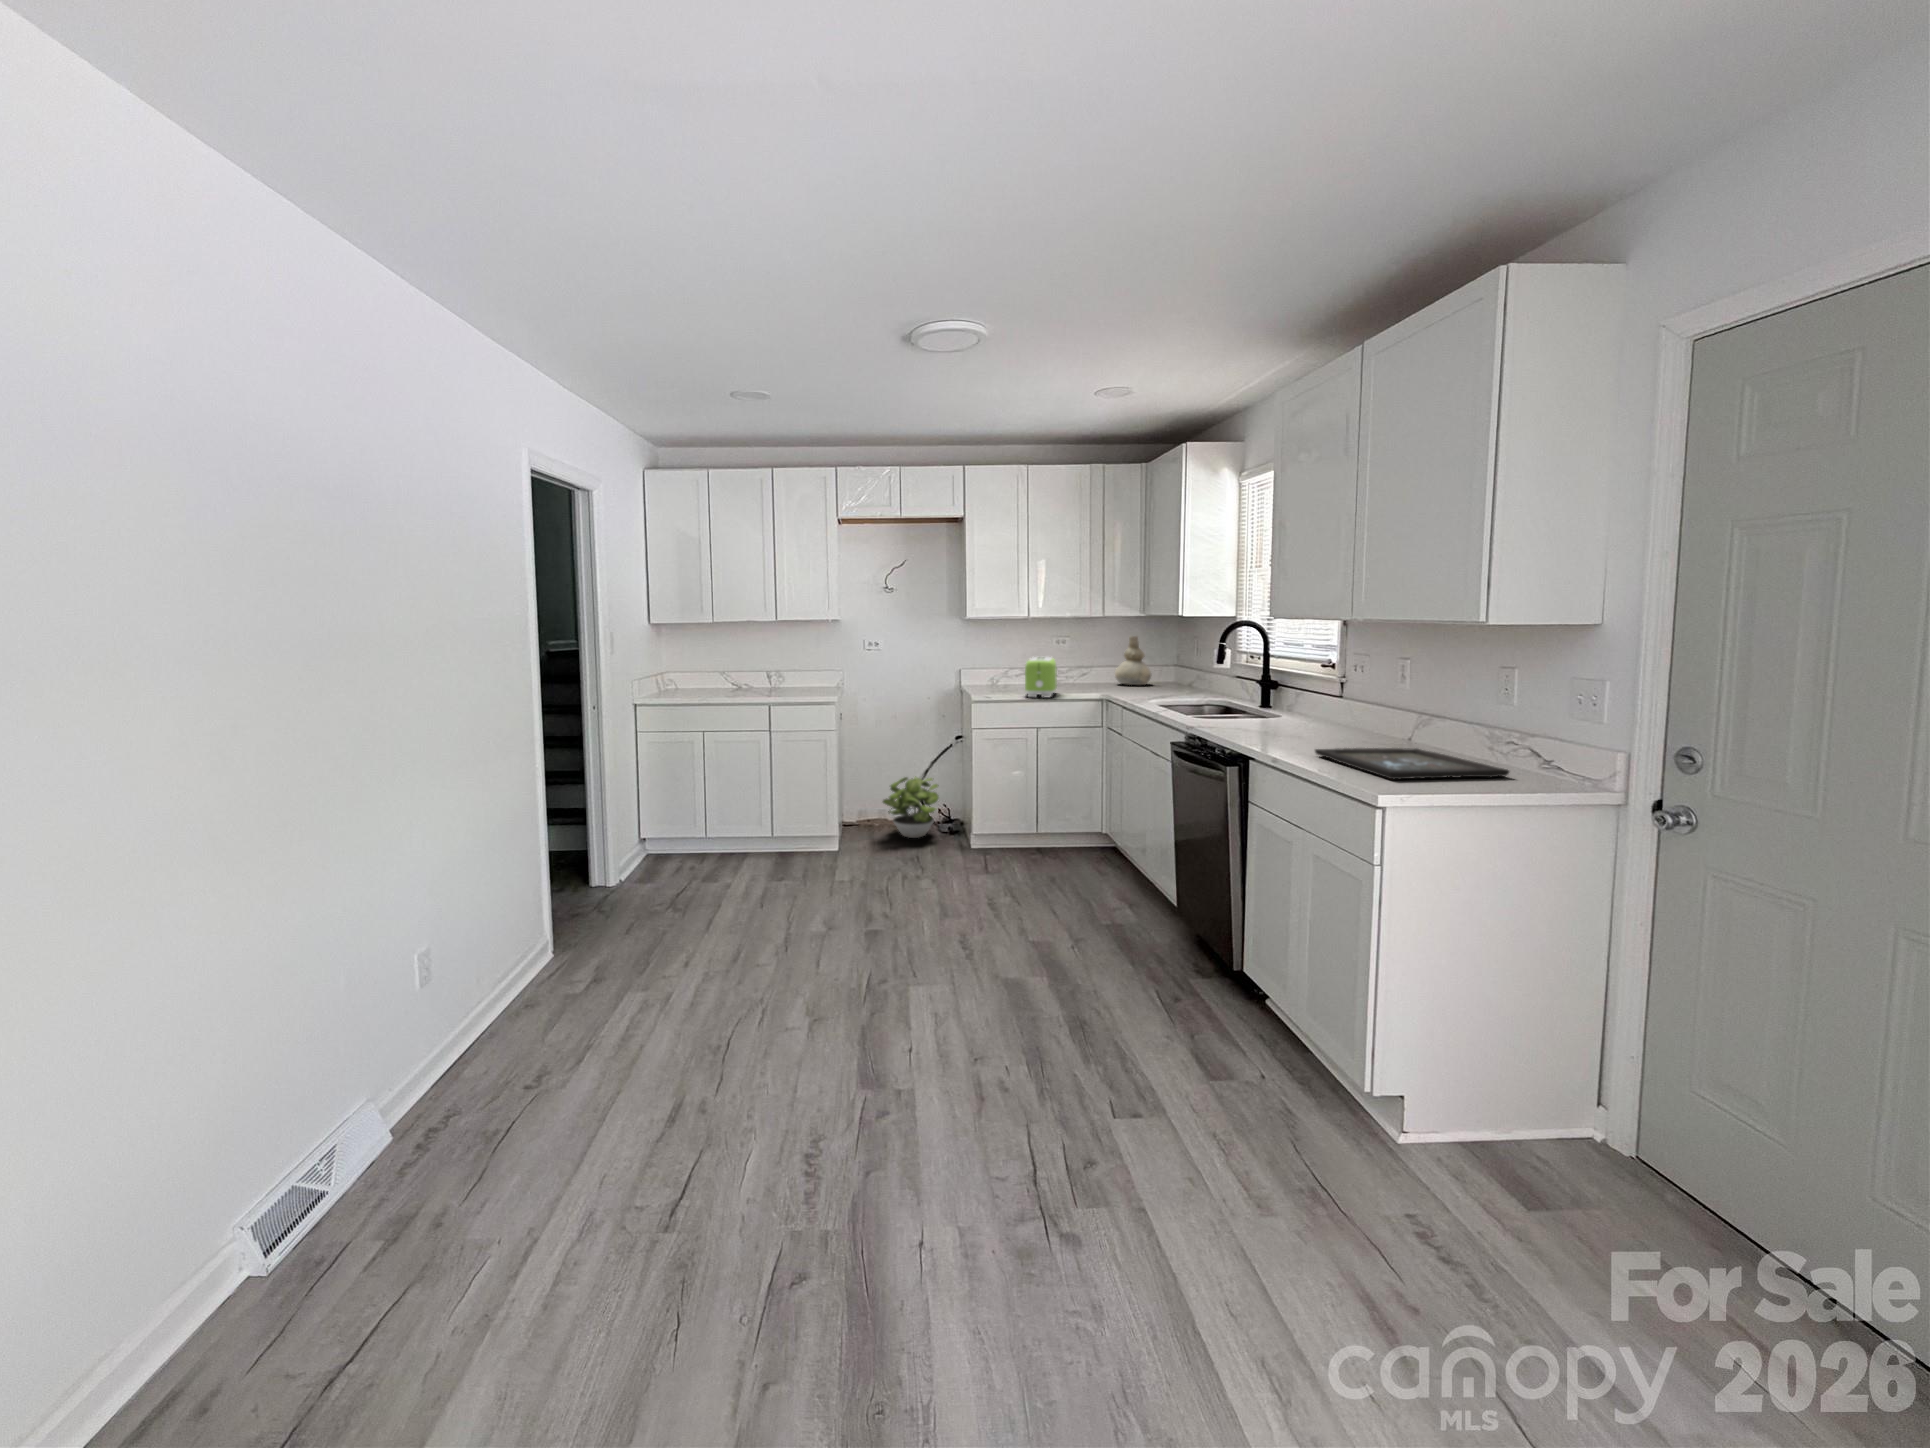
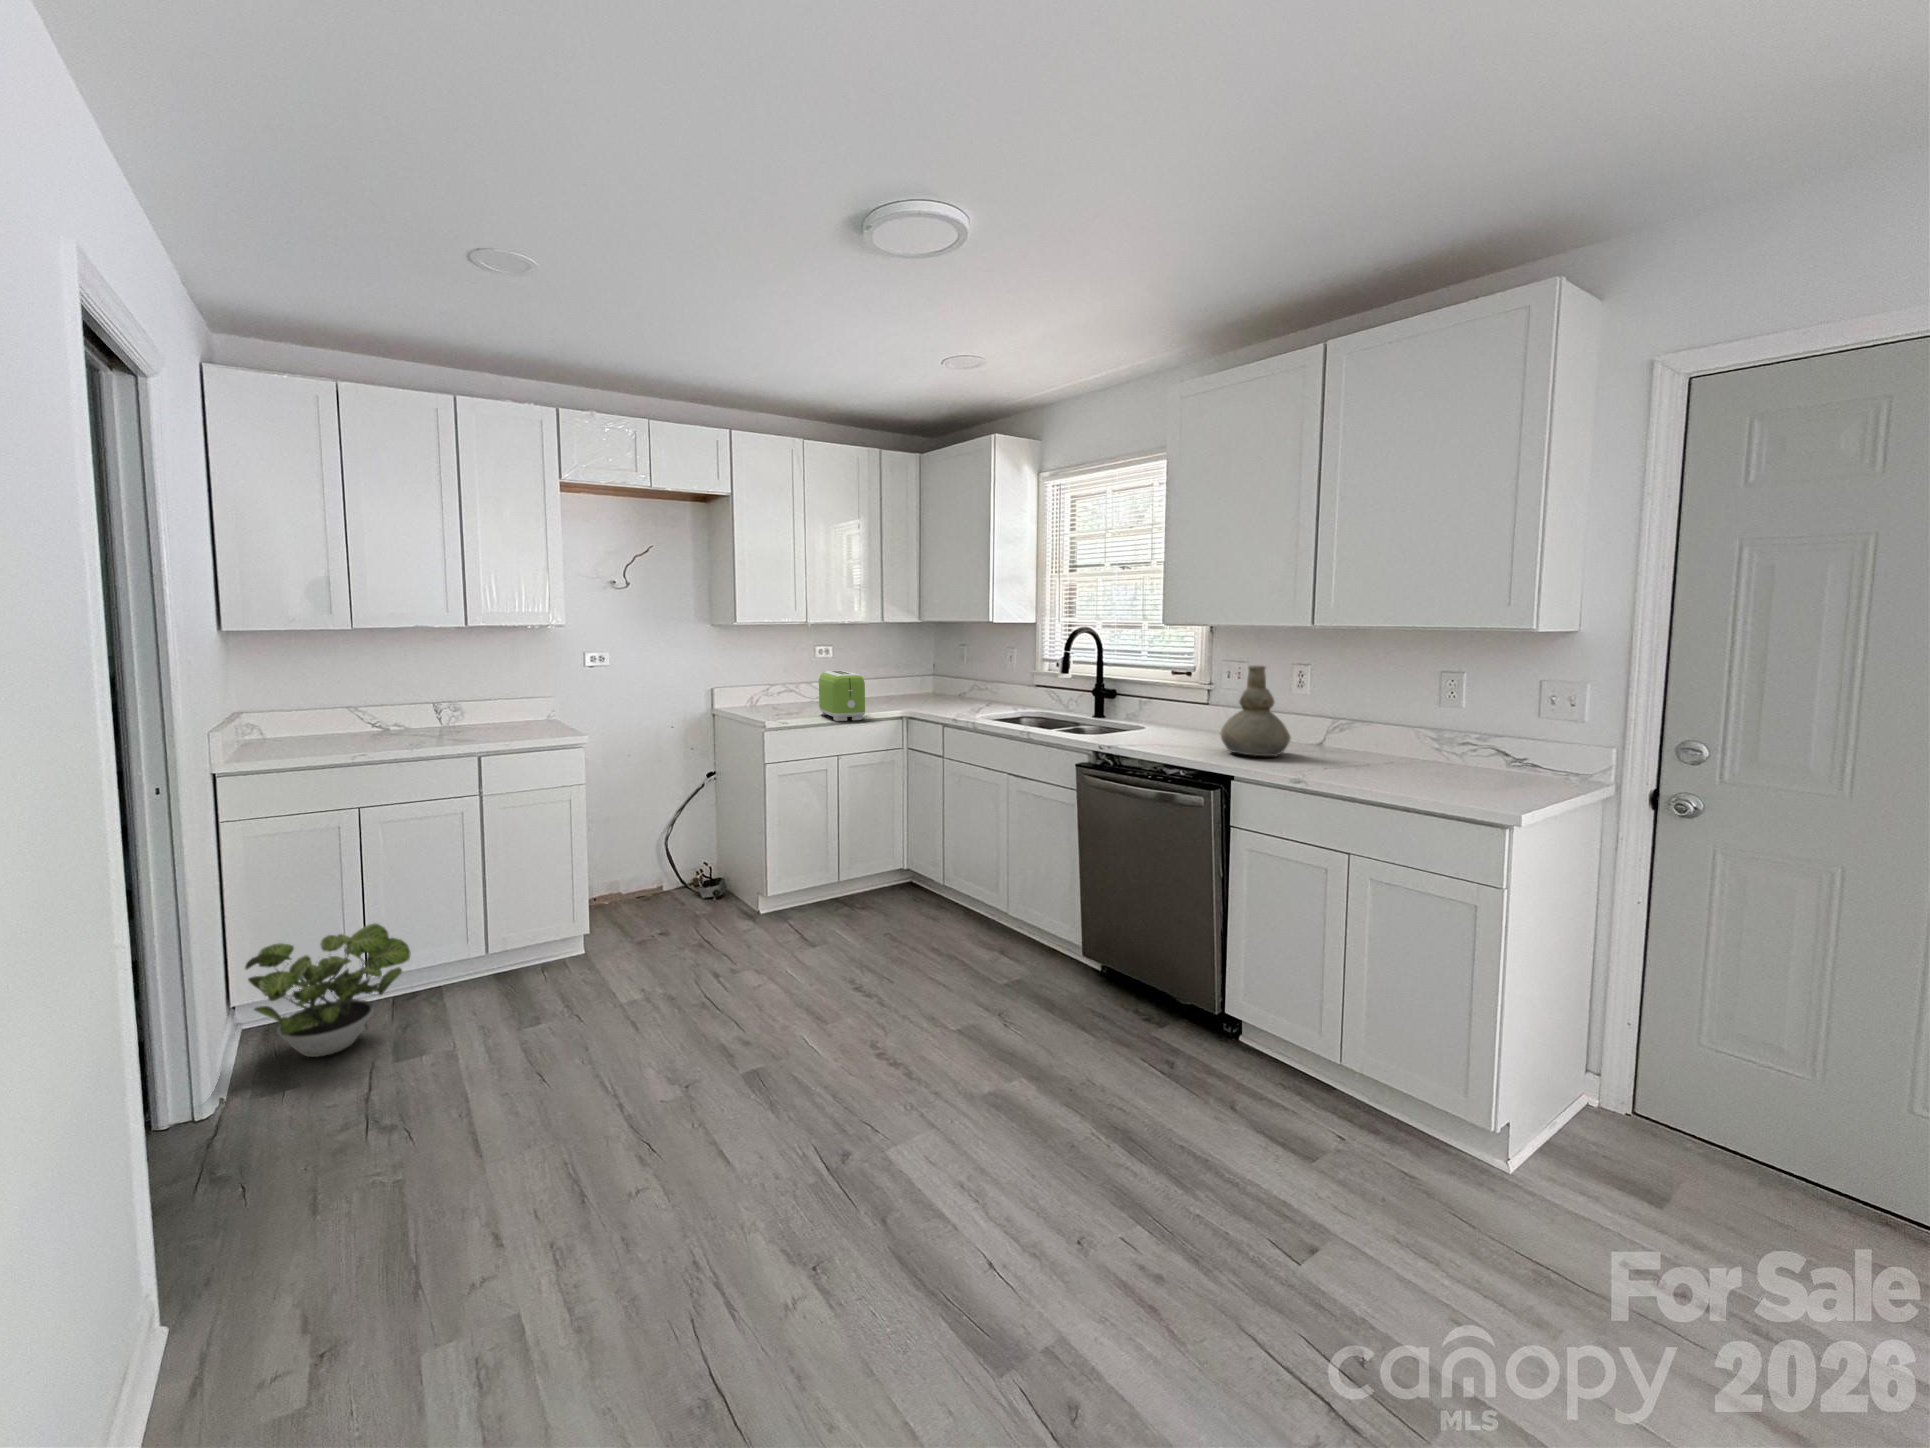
vase: present [1115,636,1151,685] -> present [1221,666,1291,756]
tray: present [1315,748,1509,779] -> none [1315,755,1509,793]
potted plant: present [883,777,939,838] -> present [245,924,410,1057]

